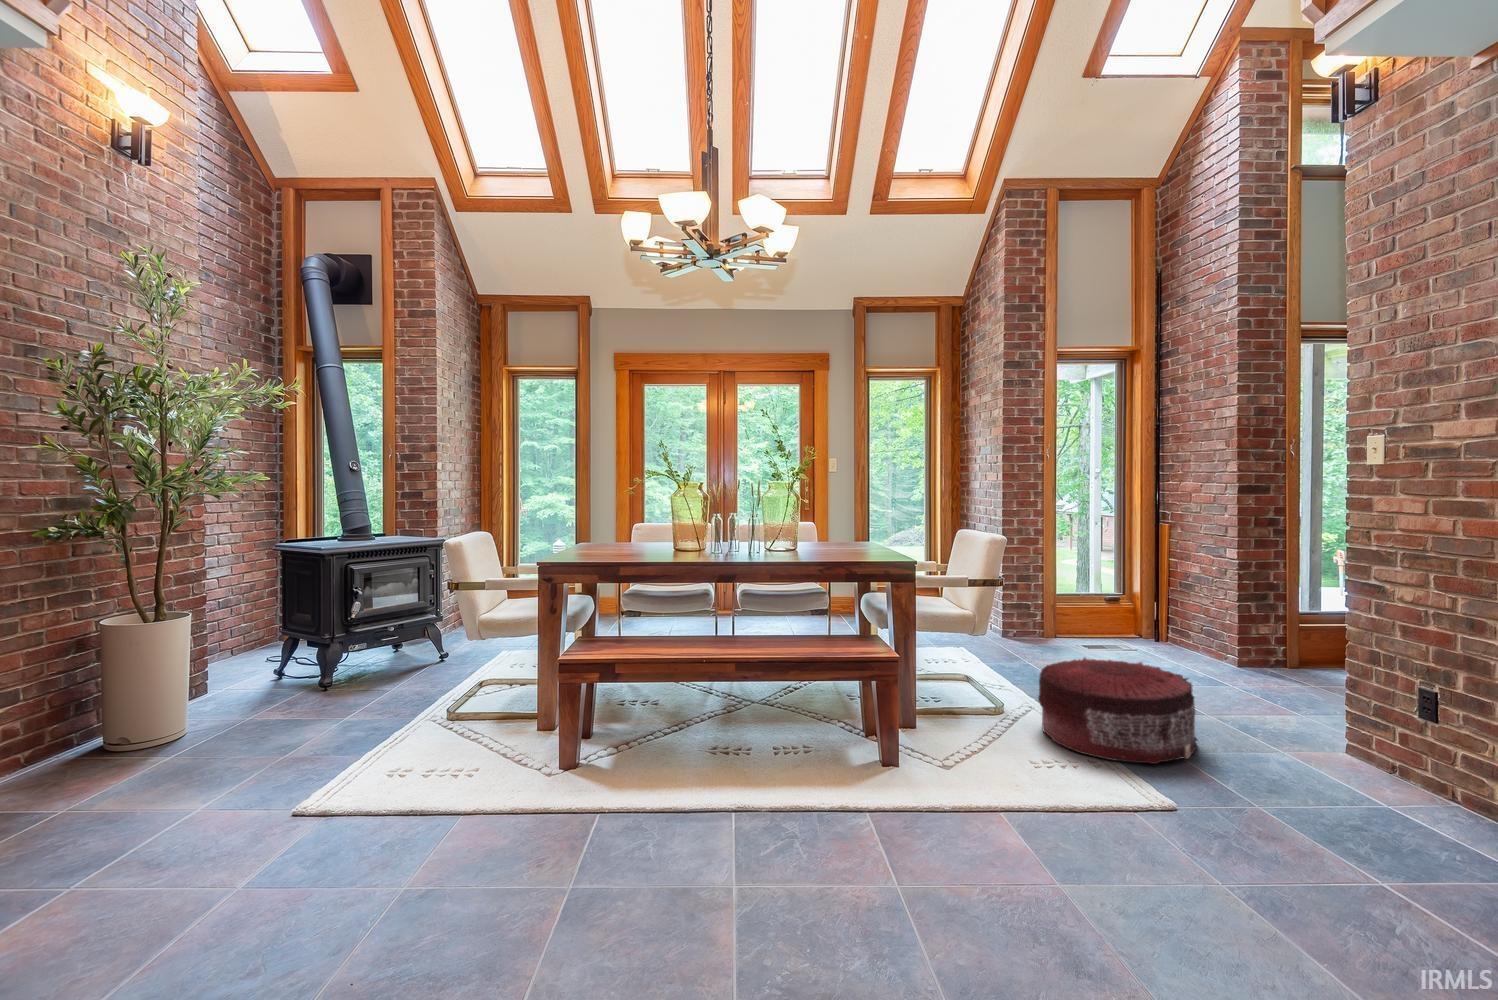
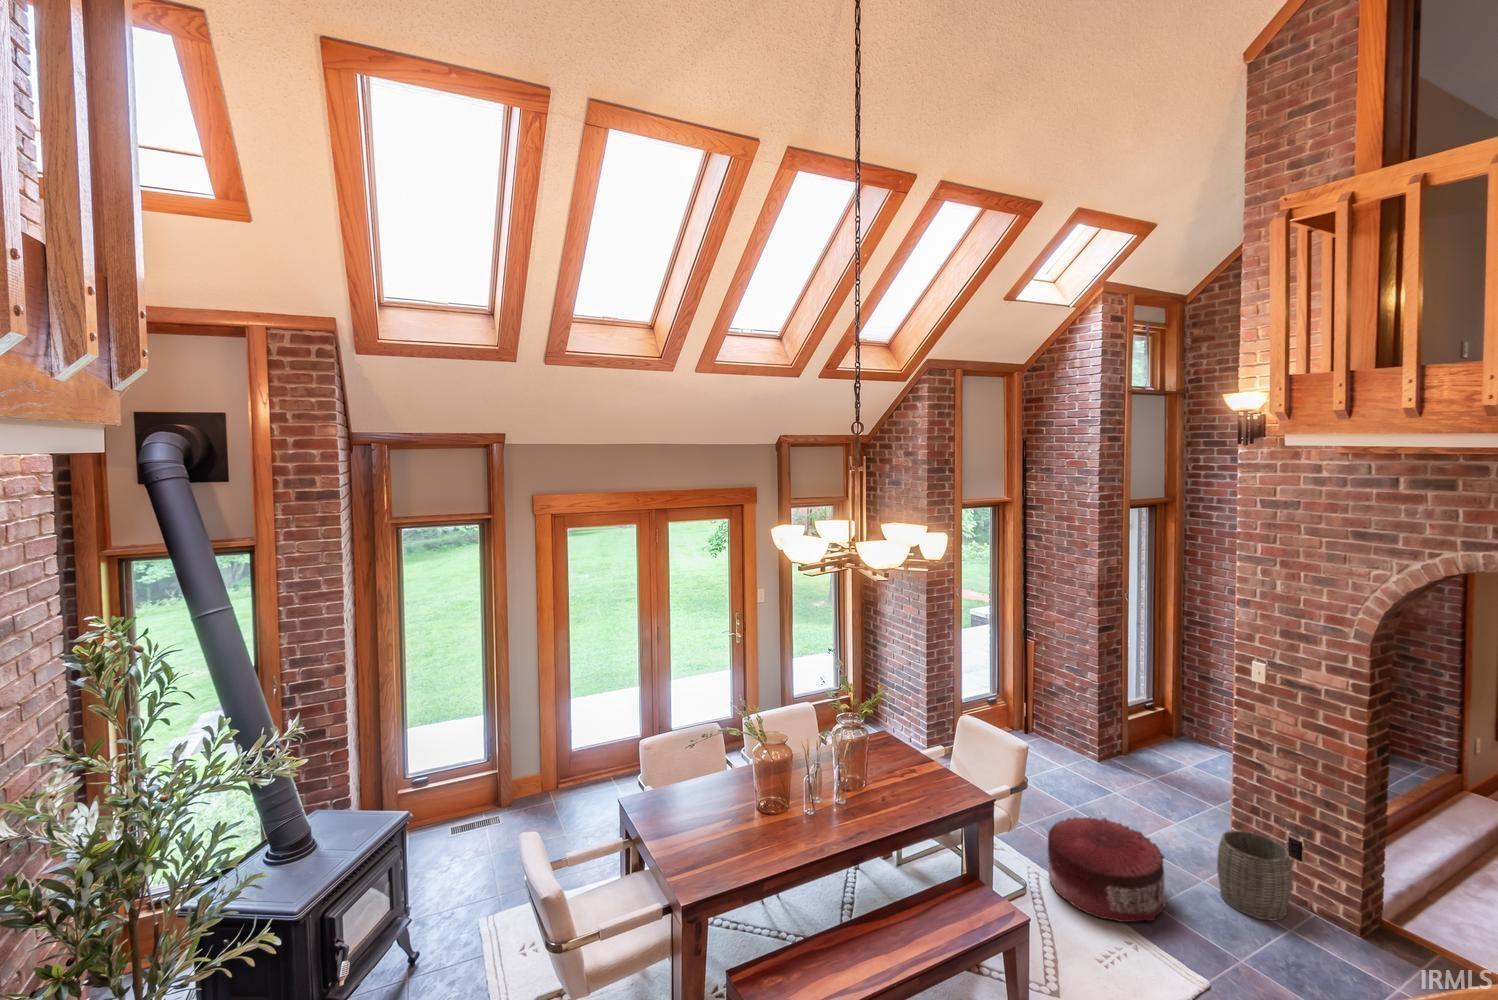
woven basket: none [1292,680,1410,797] -> present [1217,831,1292,921]

